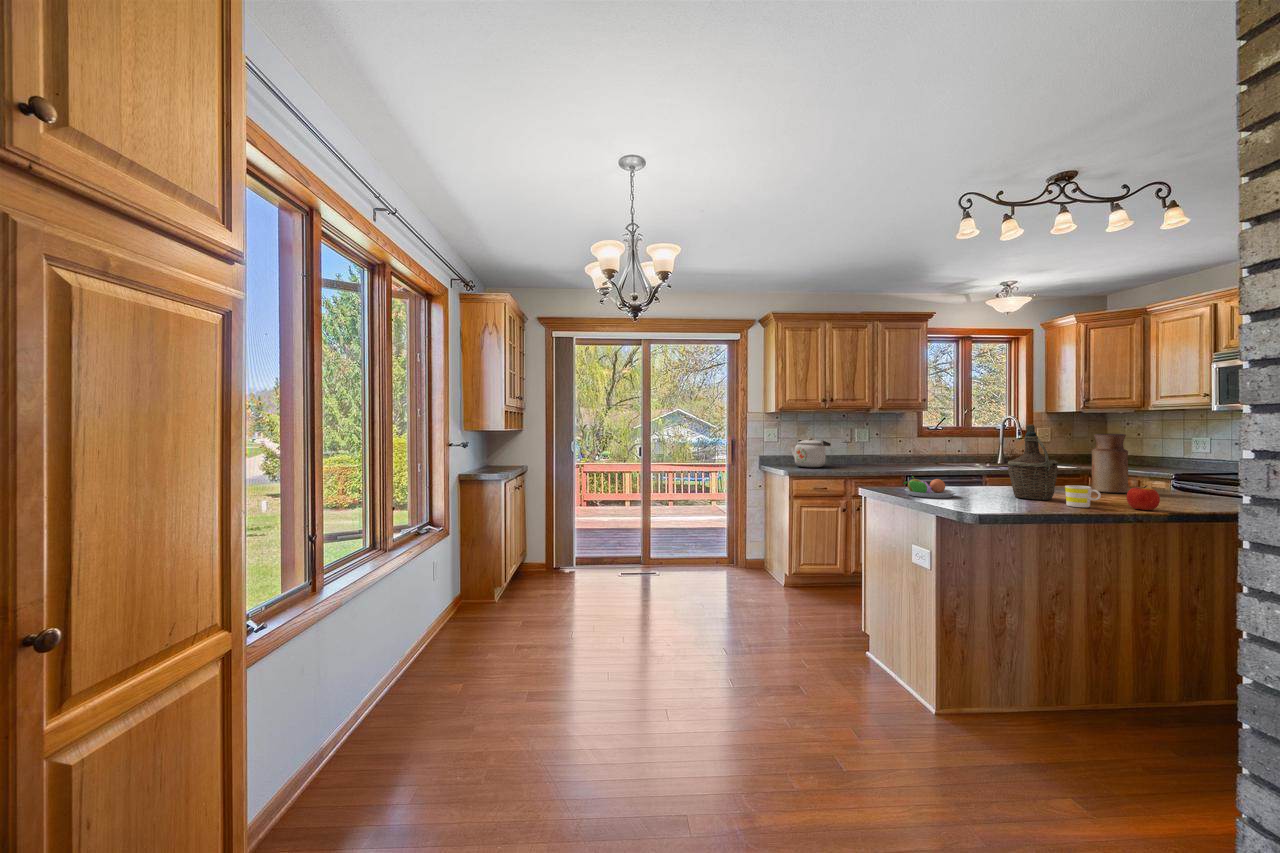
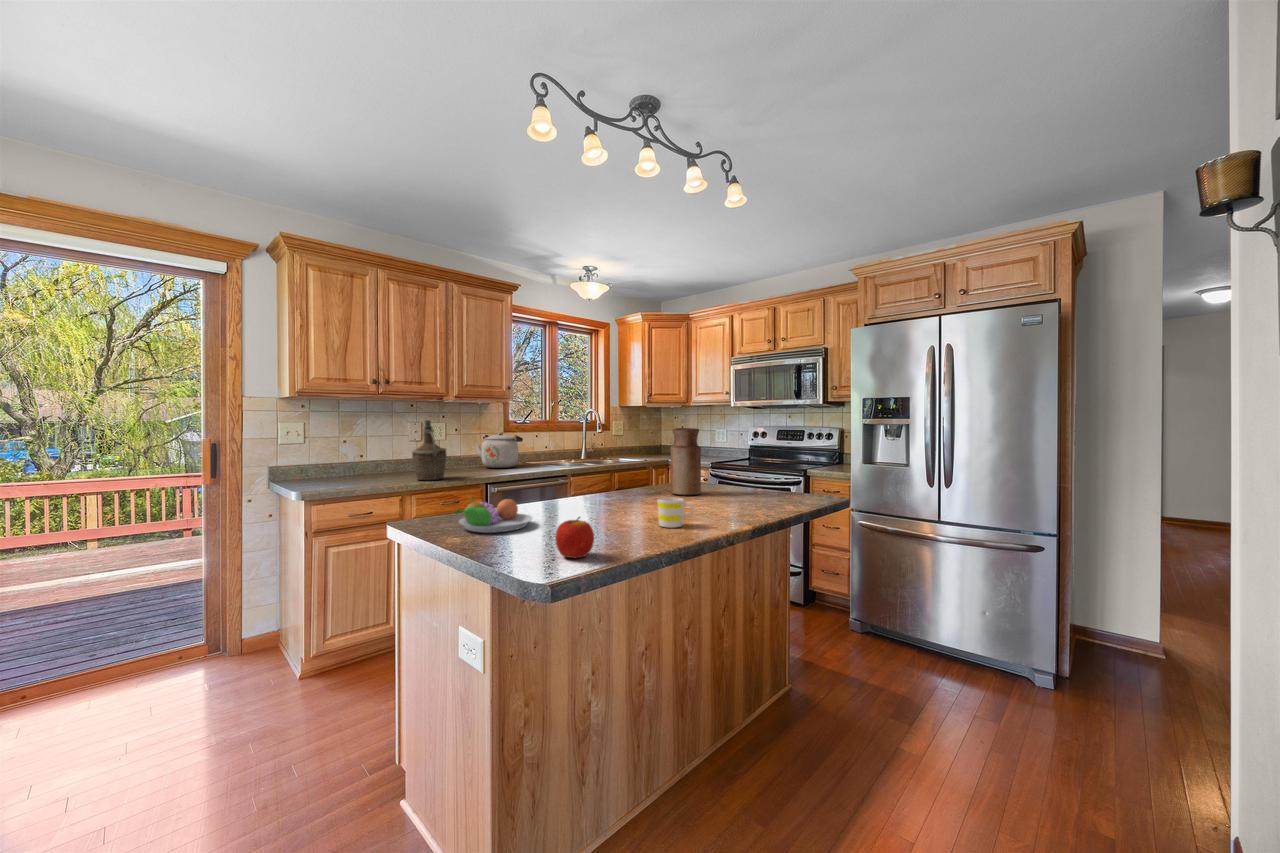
bottle: present [1008,425,1058,500] -> present [412,420,447,480]
kettle: present [791,438,831,468] -> present [476,433,523,468]
apple: present [1127,485,1160,510] -> present [555,517,594,558]

